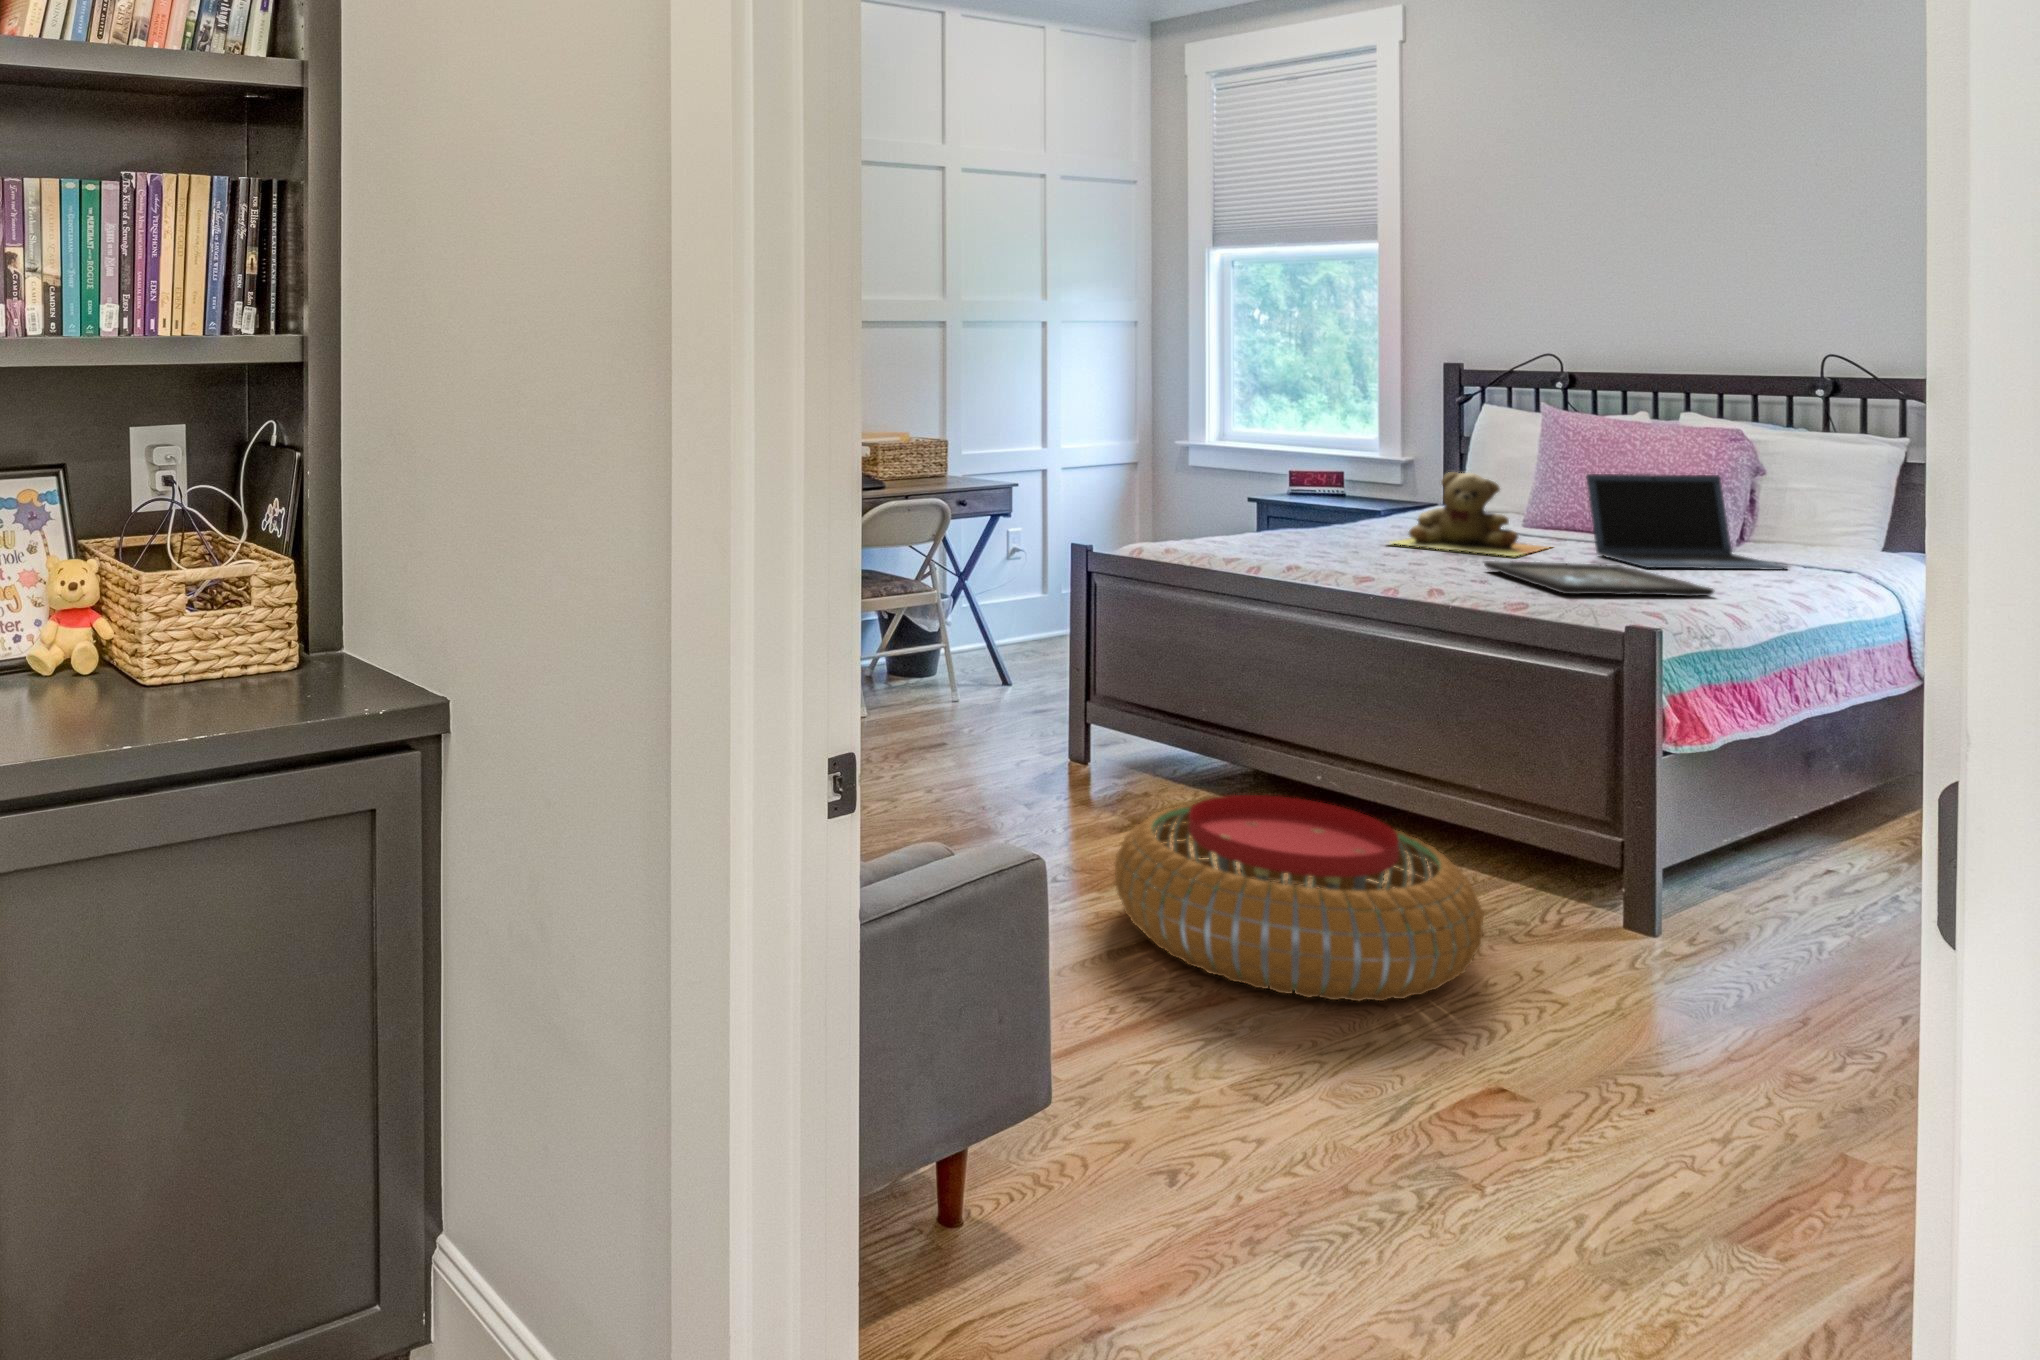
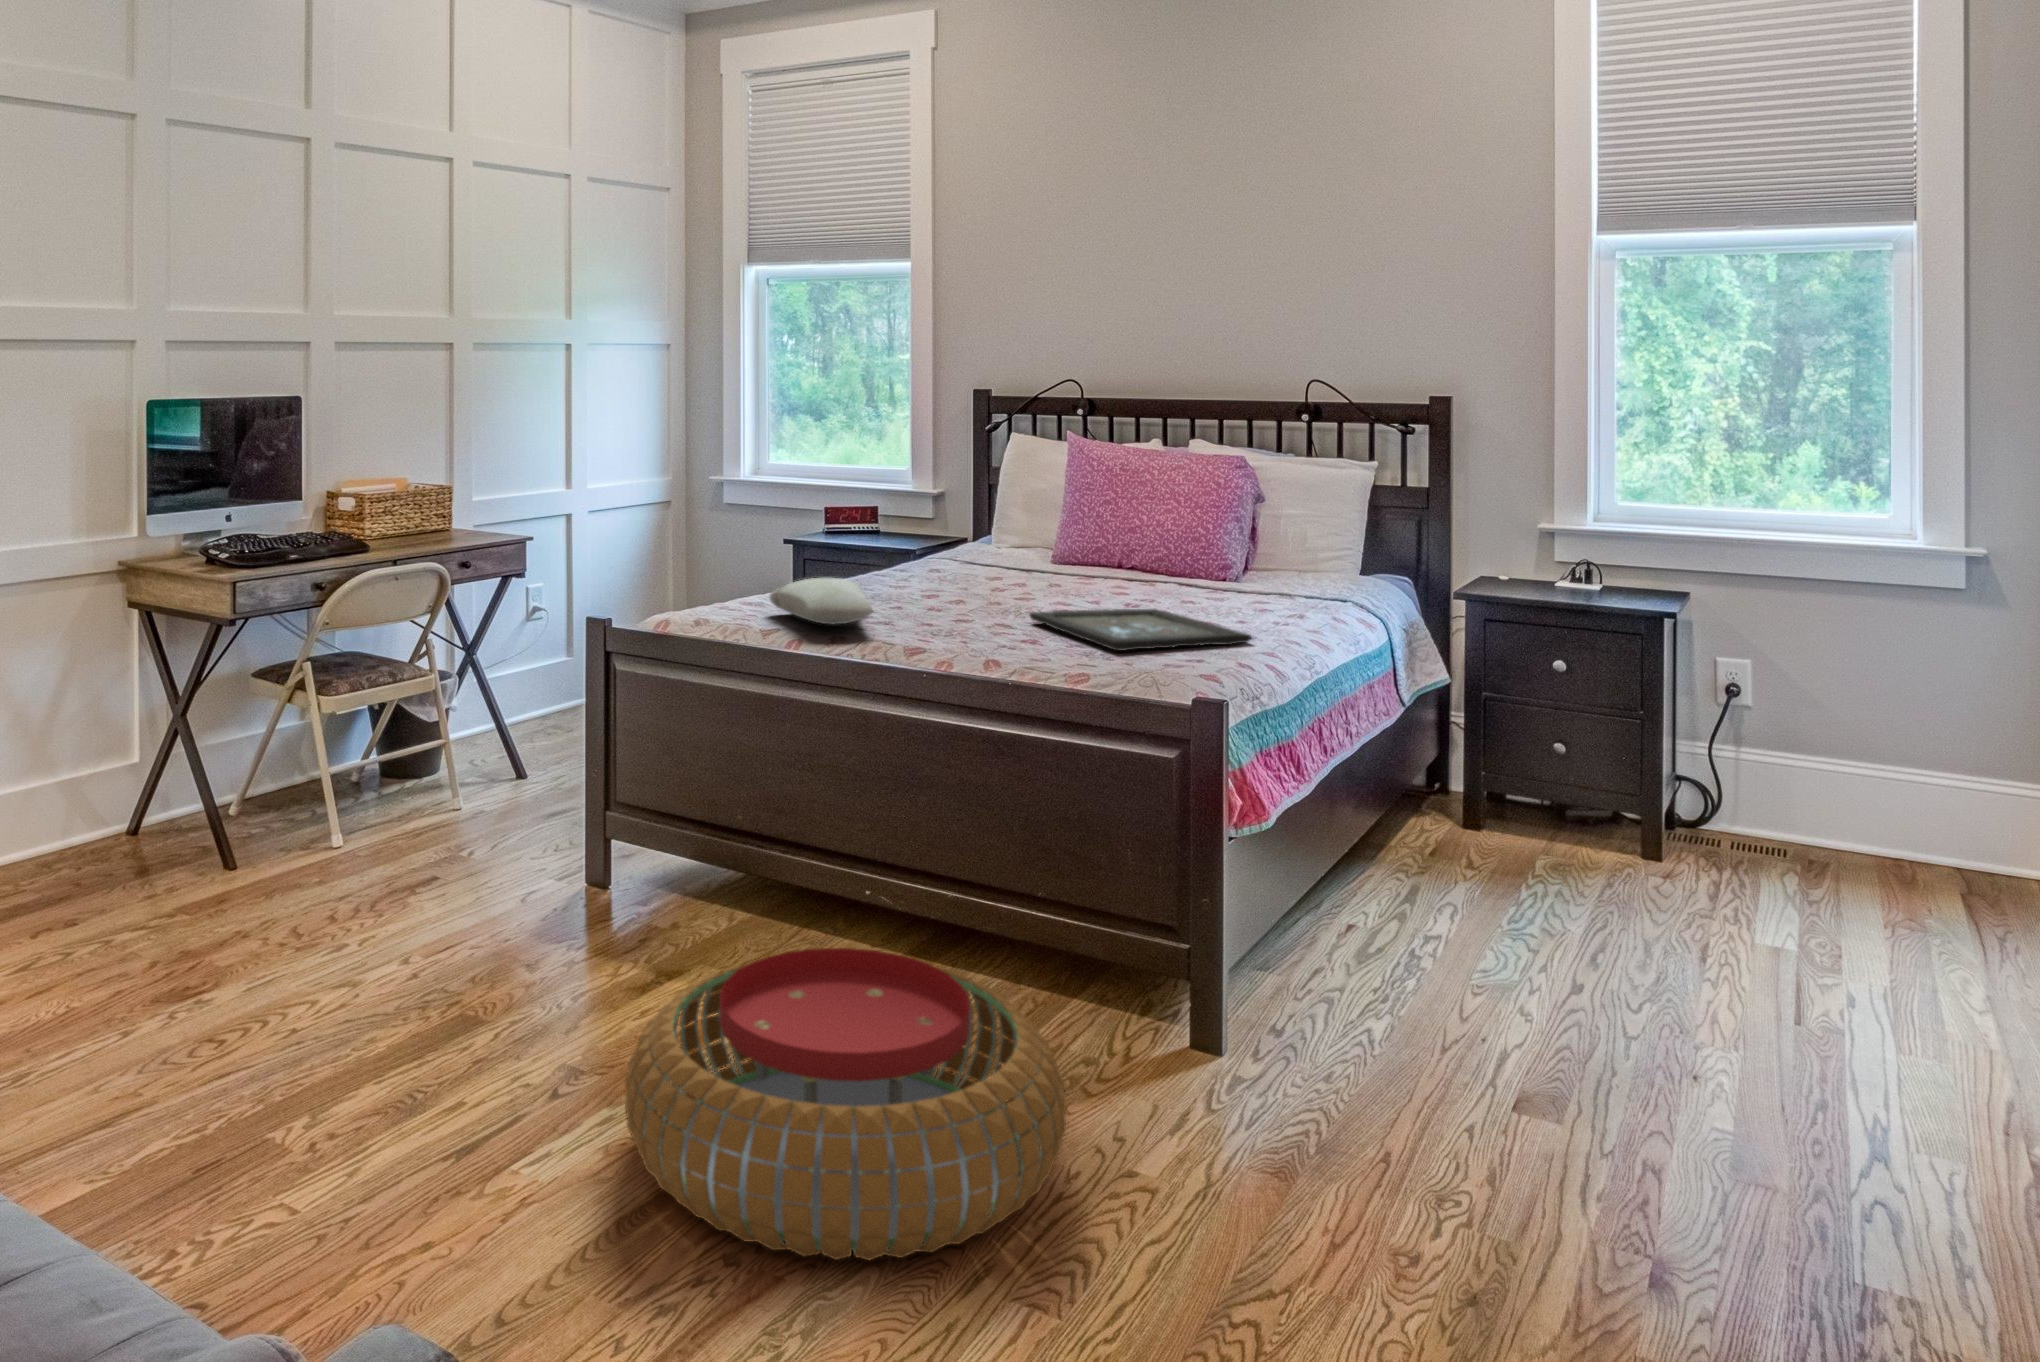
teddy bear: present [1391,472,1548,556] -> none [927,510,1086,602]
laptop: present [1586,474,1787,570] -> none [1116,505,1296,609]
pillow: none [1231,524,1327,561] -> present [770,578,873,624]

